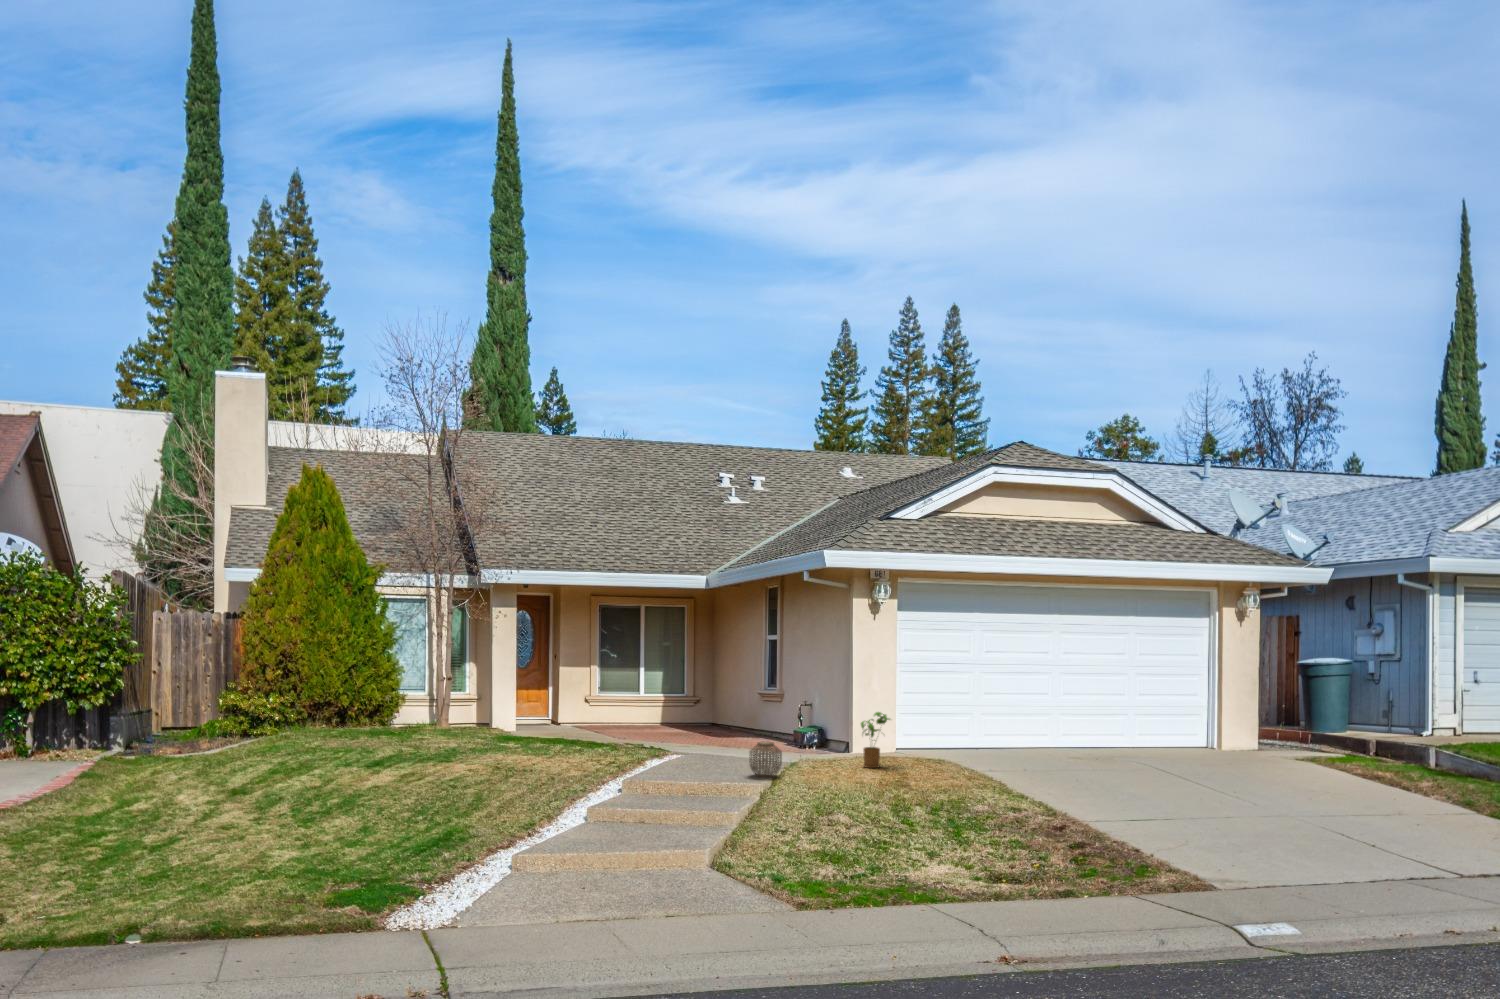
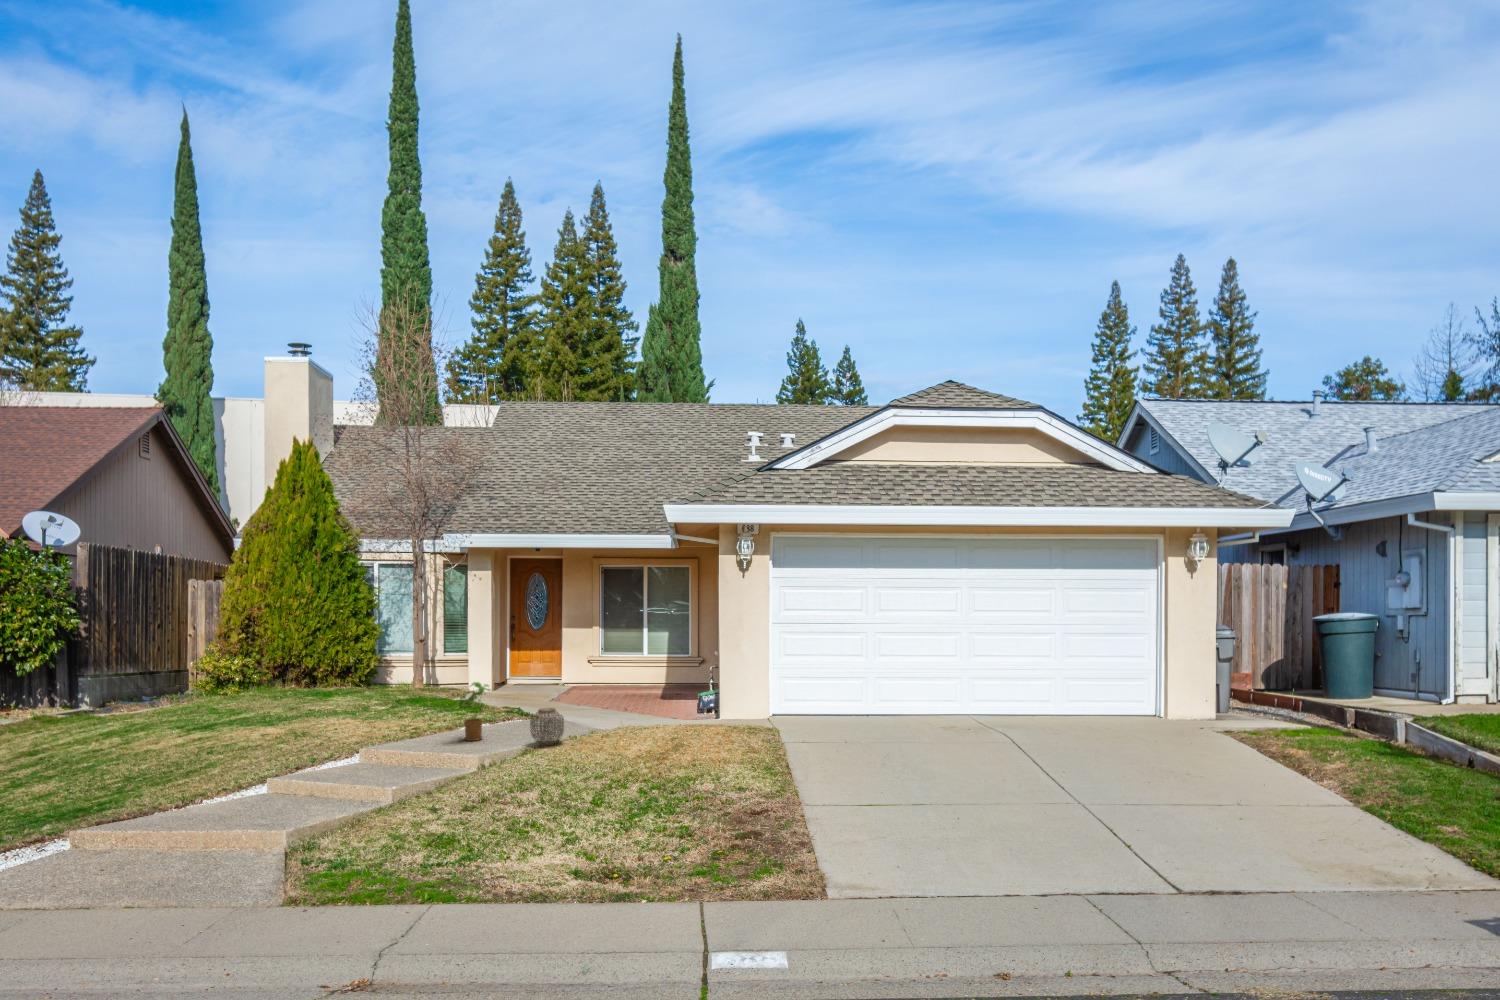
house plant: present [861,712,890,768] -> present [459,682,491,741]

